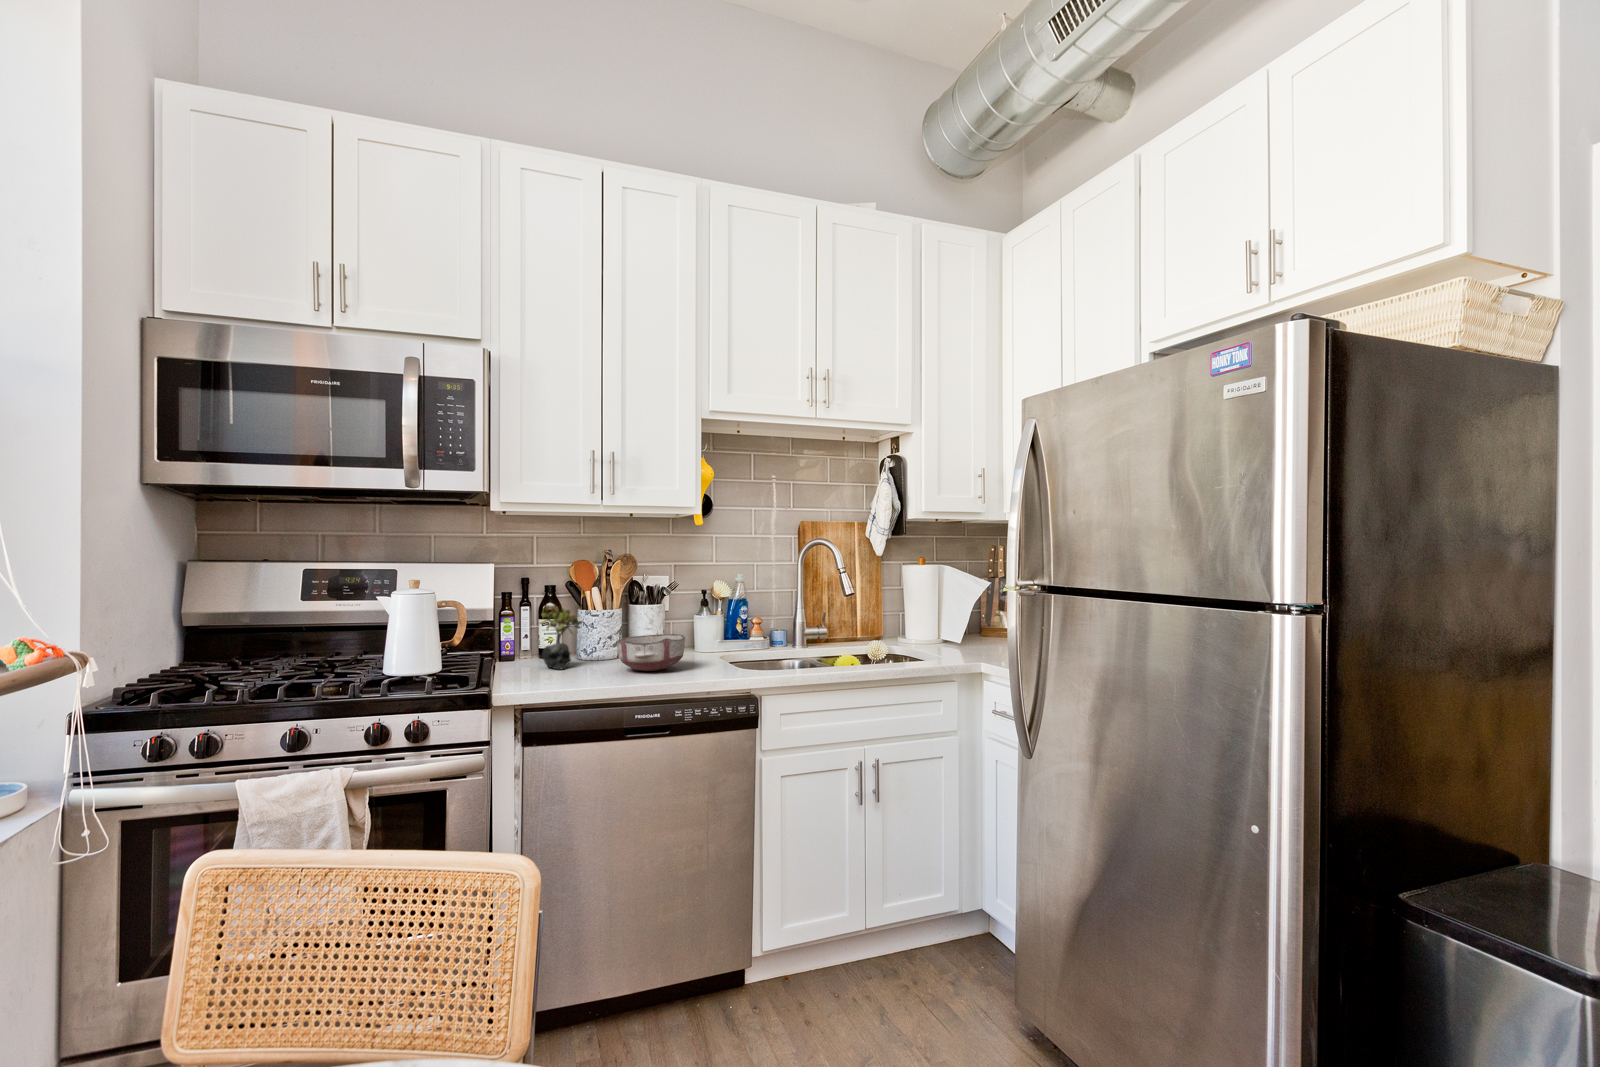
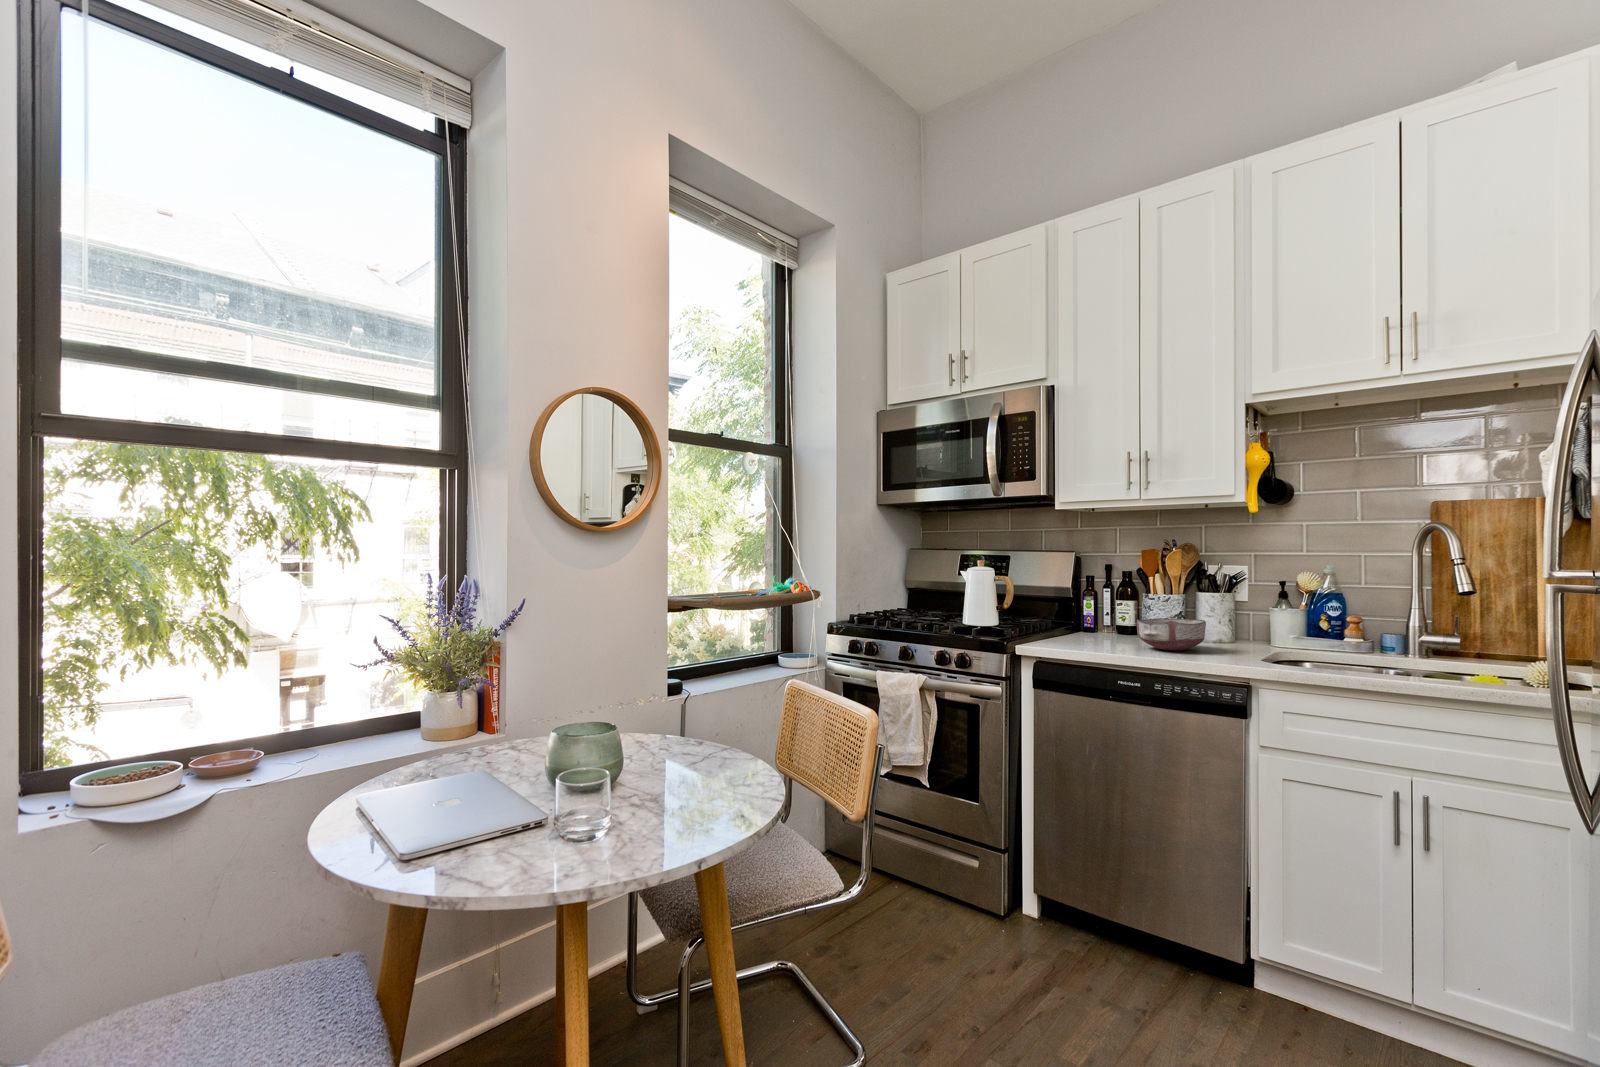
succulent plant: present [539,607,582,669] -> none [1089,587,1125,639]

